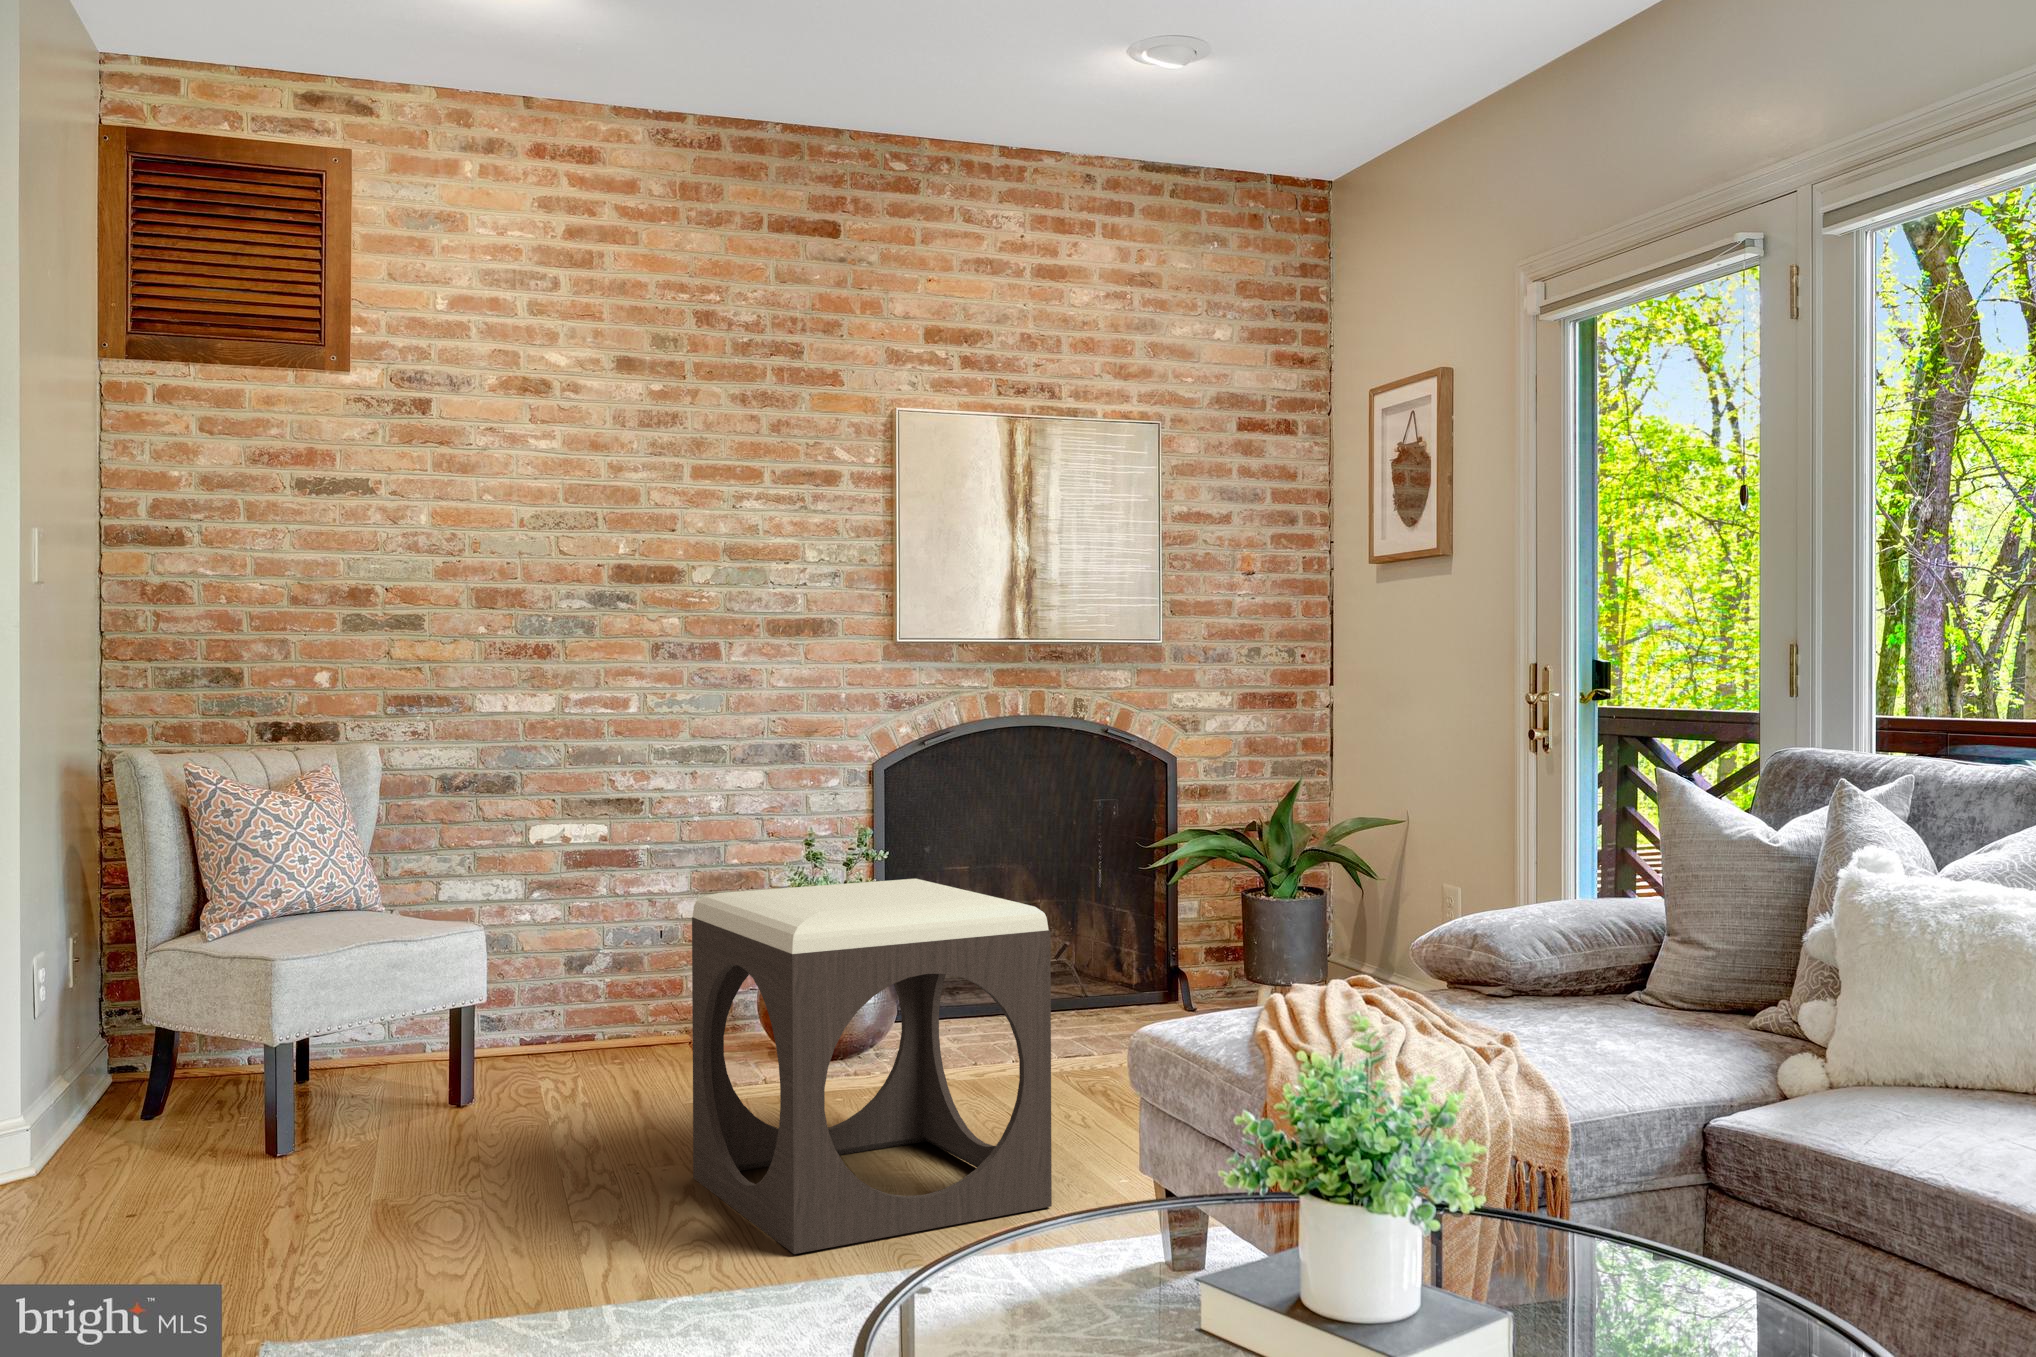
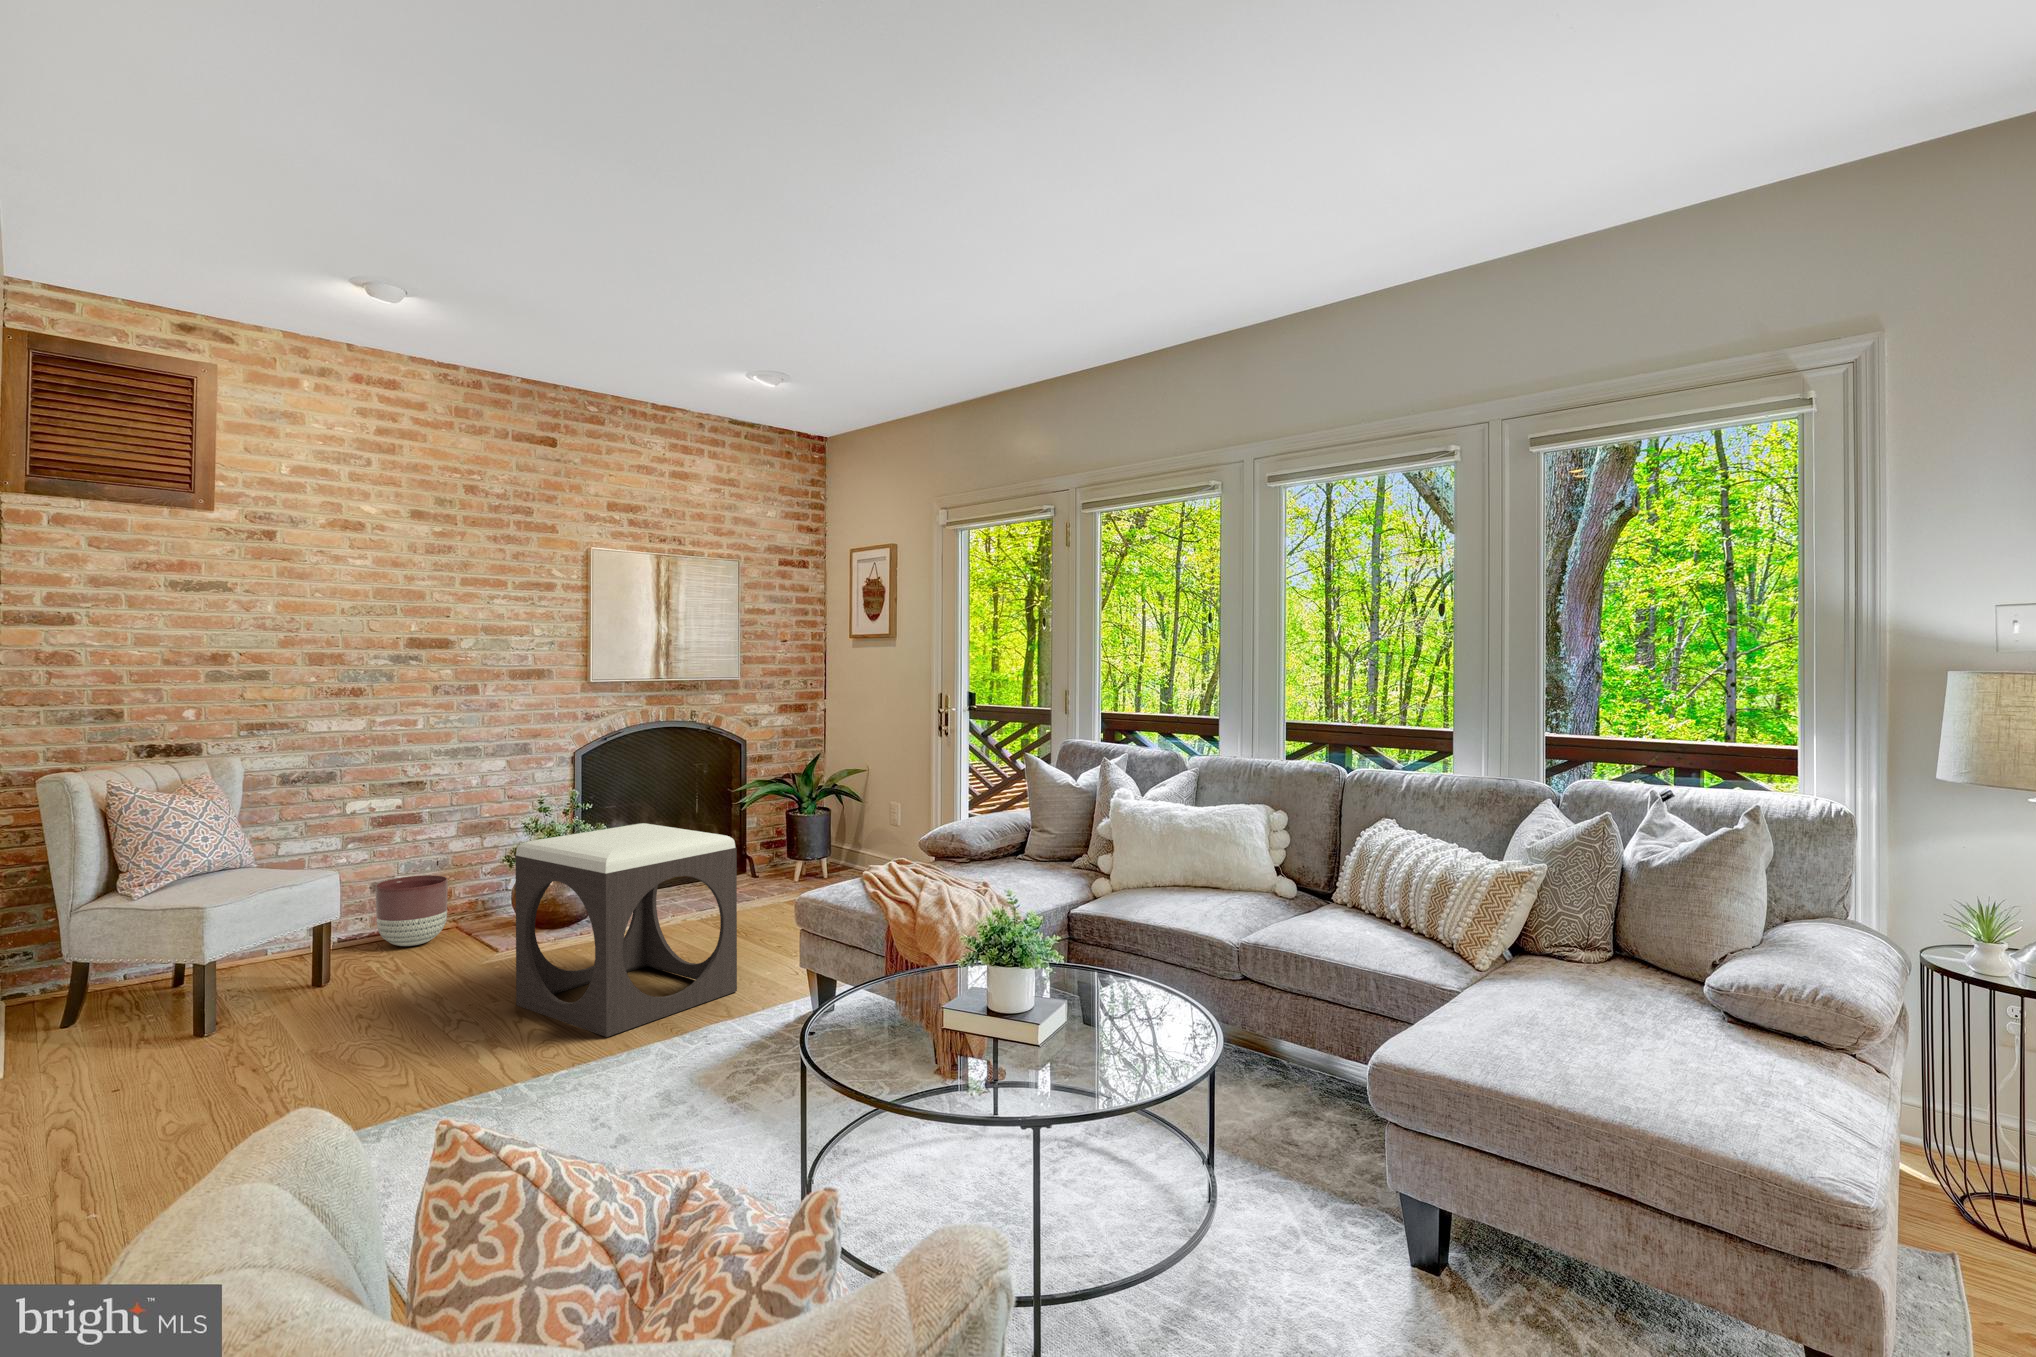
planter: none [558,953,661,1064] -> present [376,875,448,946]

